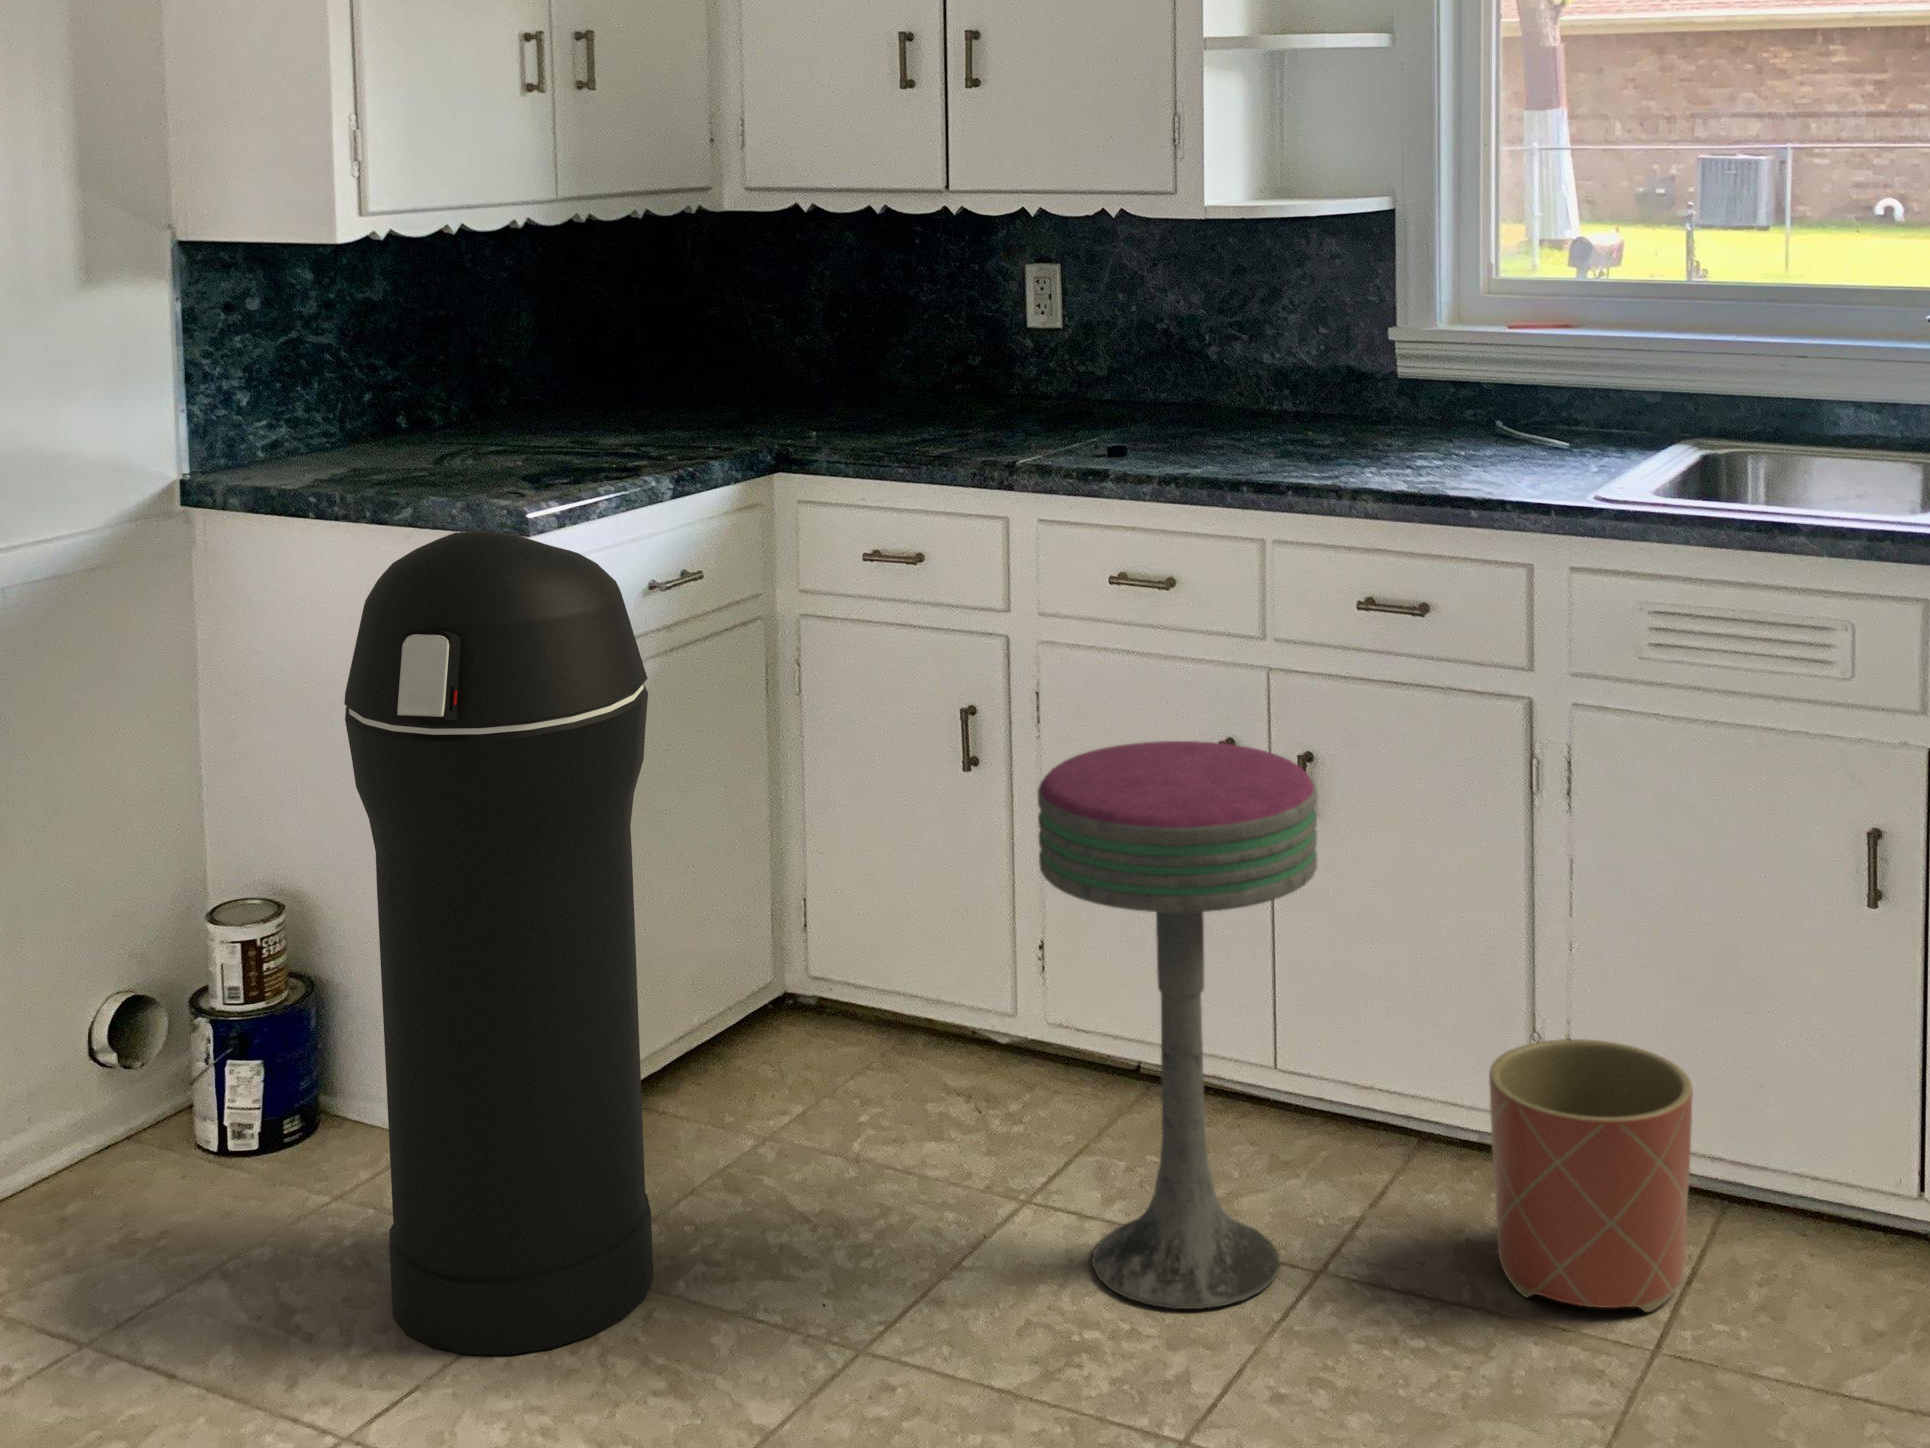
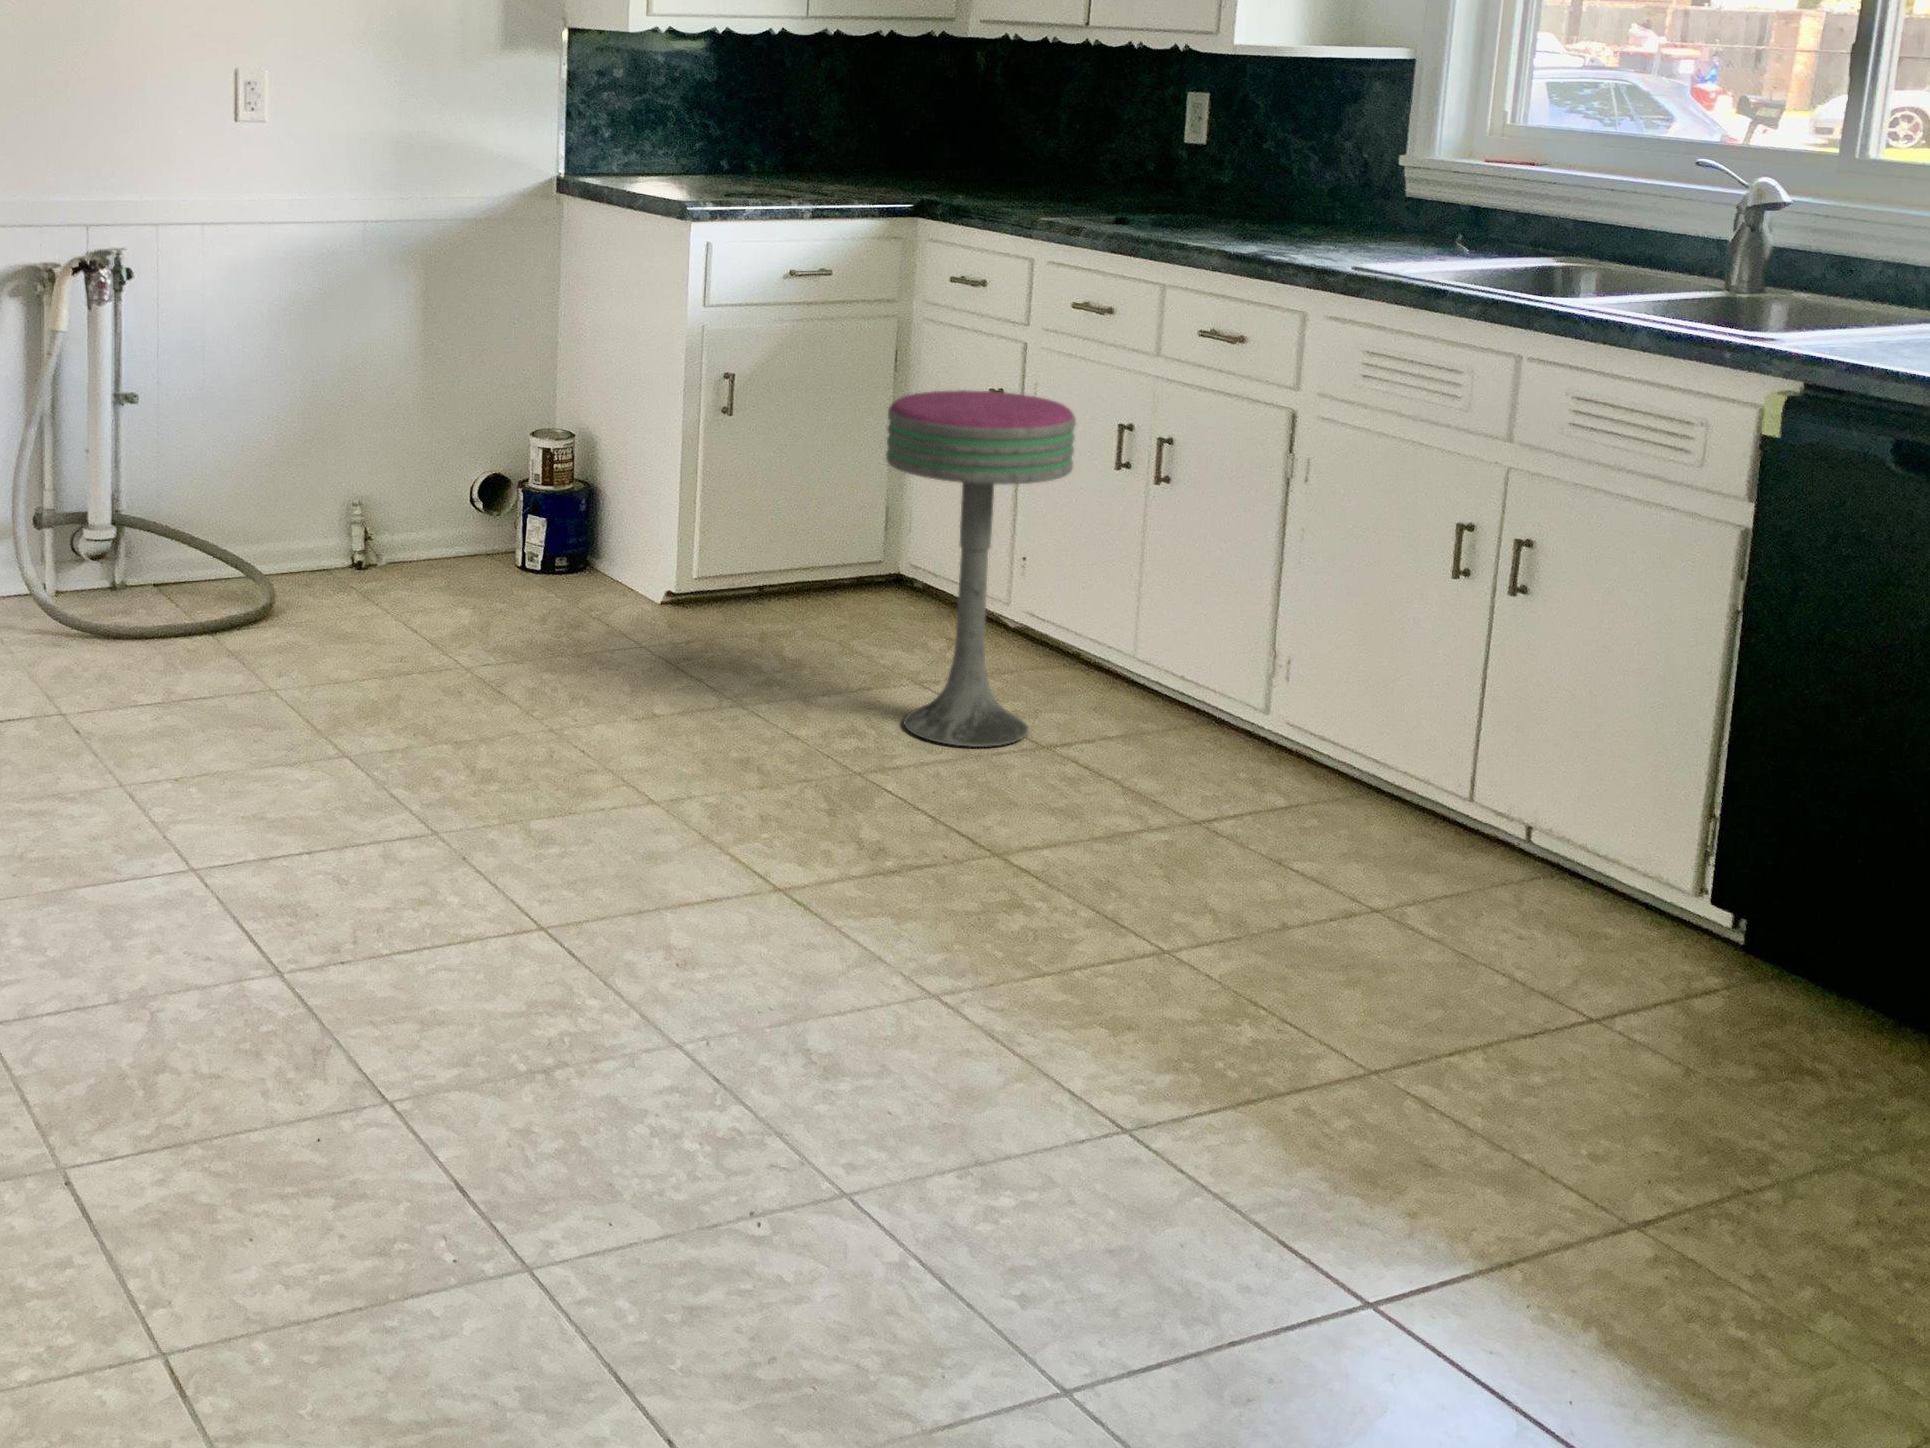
trash can: present [344,531,654,1355] -> none [525,195,699,673]
planter: present [1489,1039,1693,1312] -> none [1146,637,1292,813]

